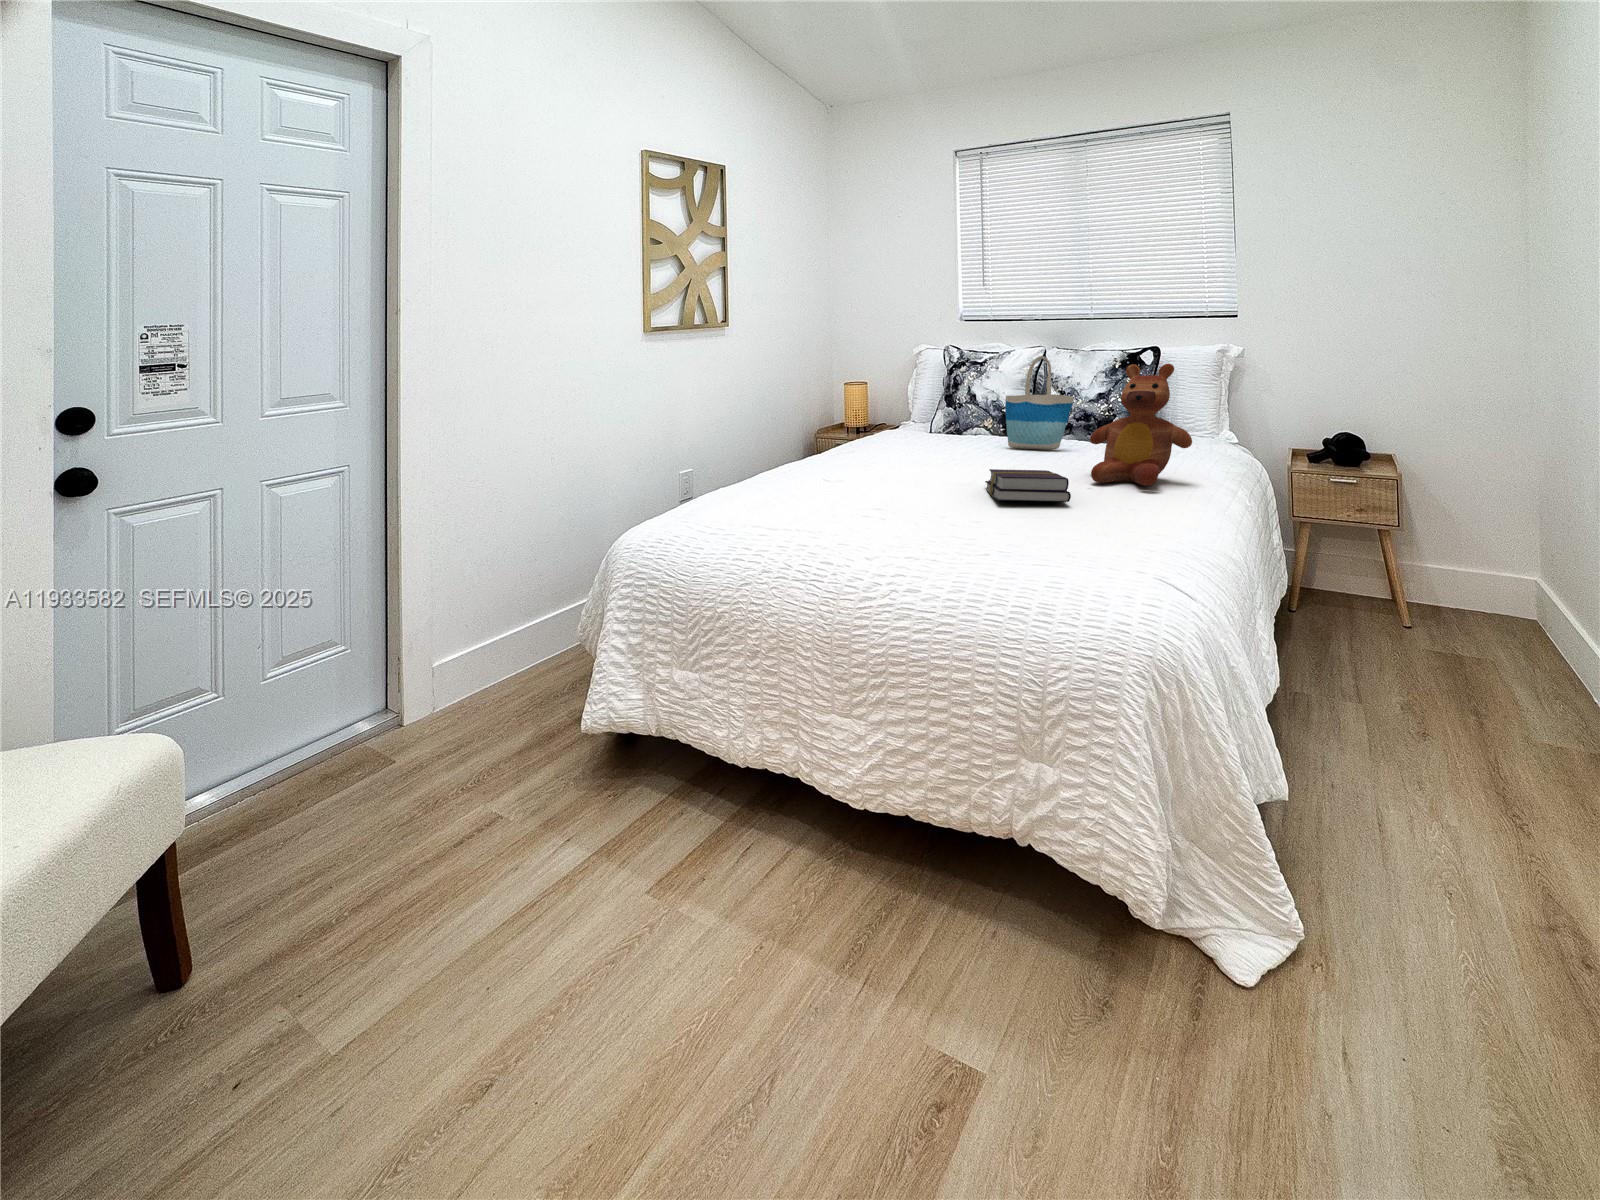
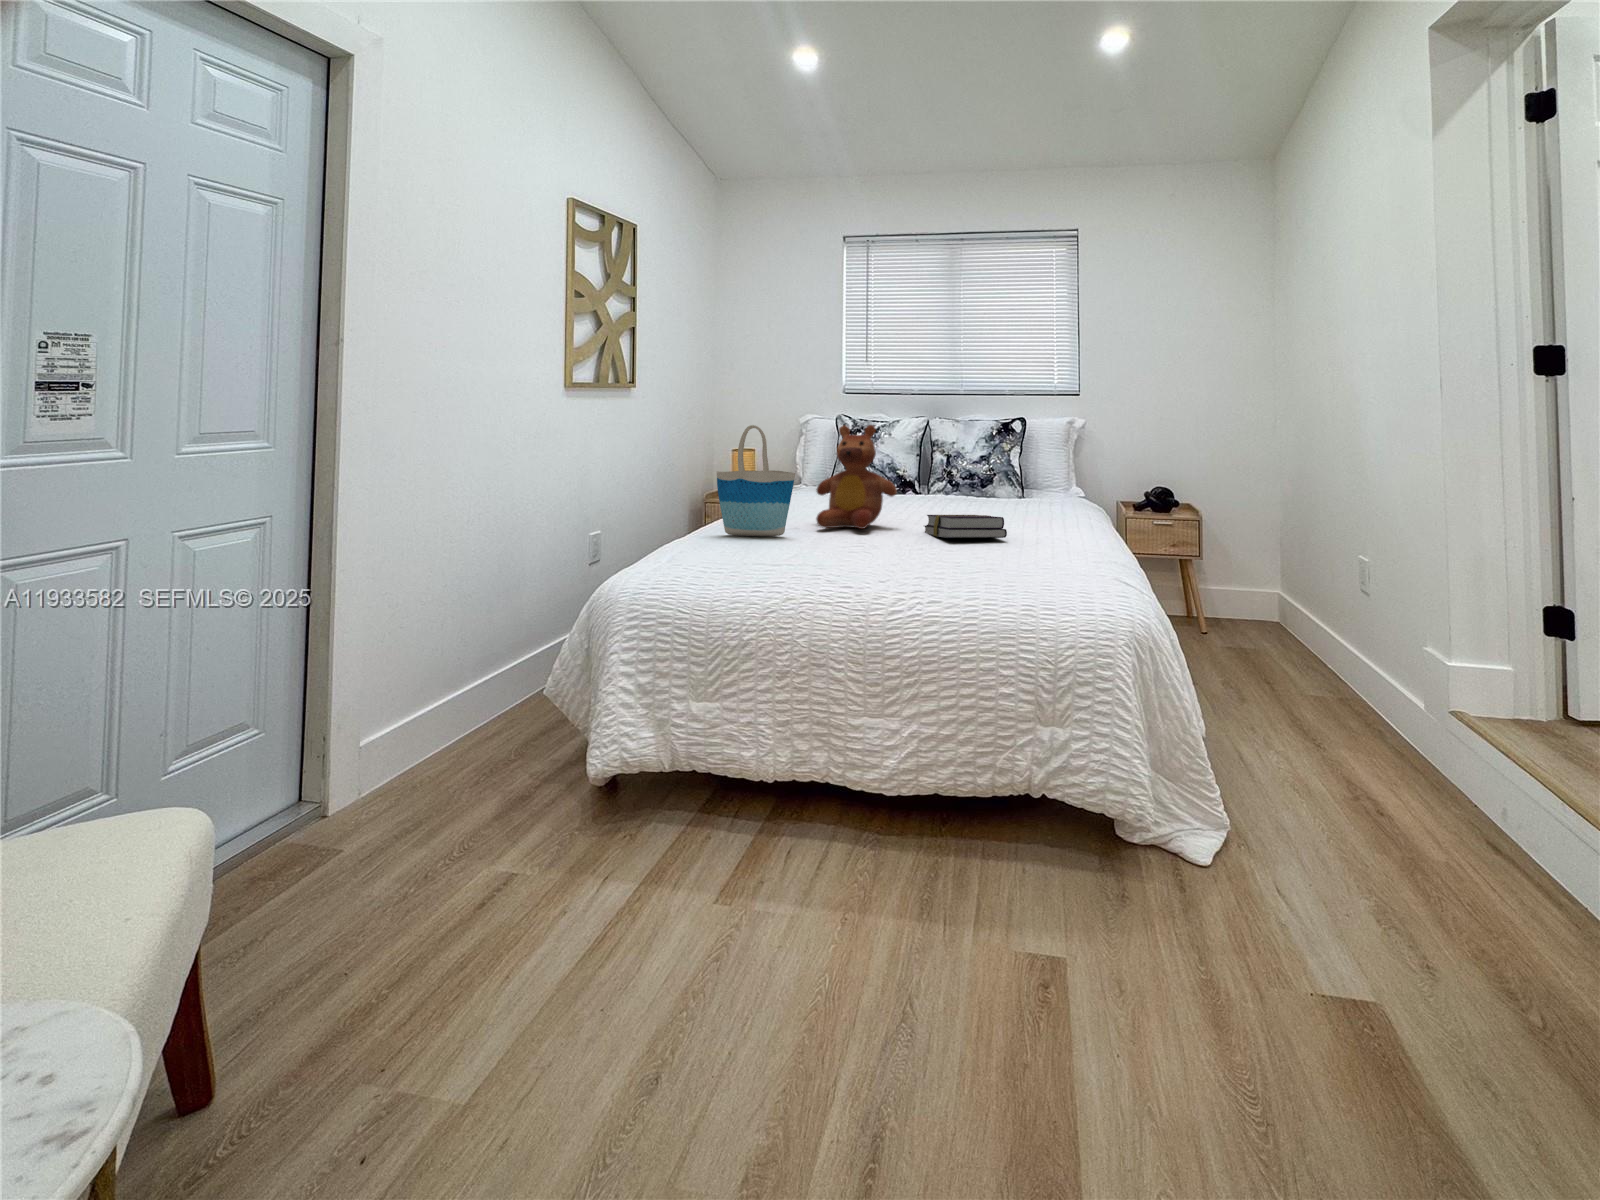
tote bag: present [1005,356,1075,450] -> present [717,425,795,536]
teddy bear: present [1090,364,1192,486] -> present [816,425,897,529]

